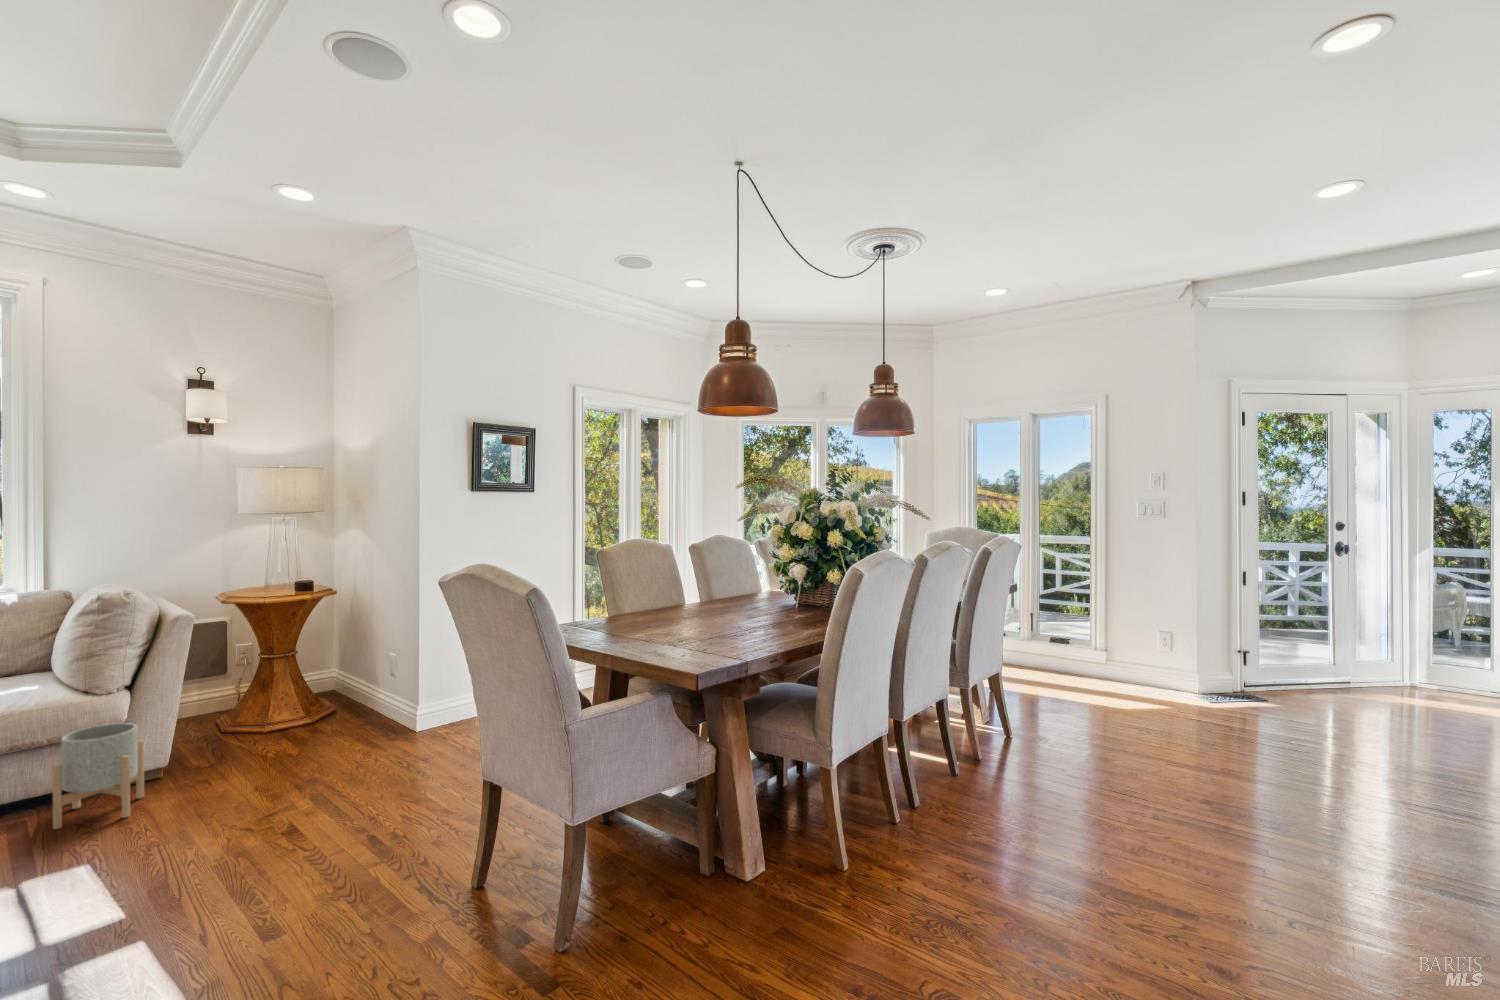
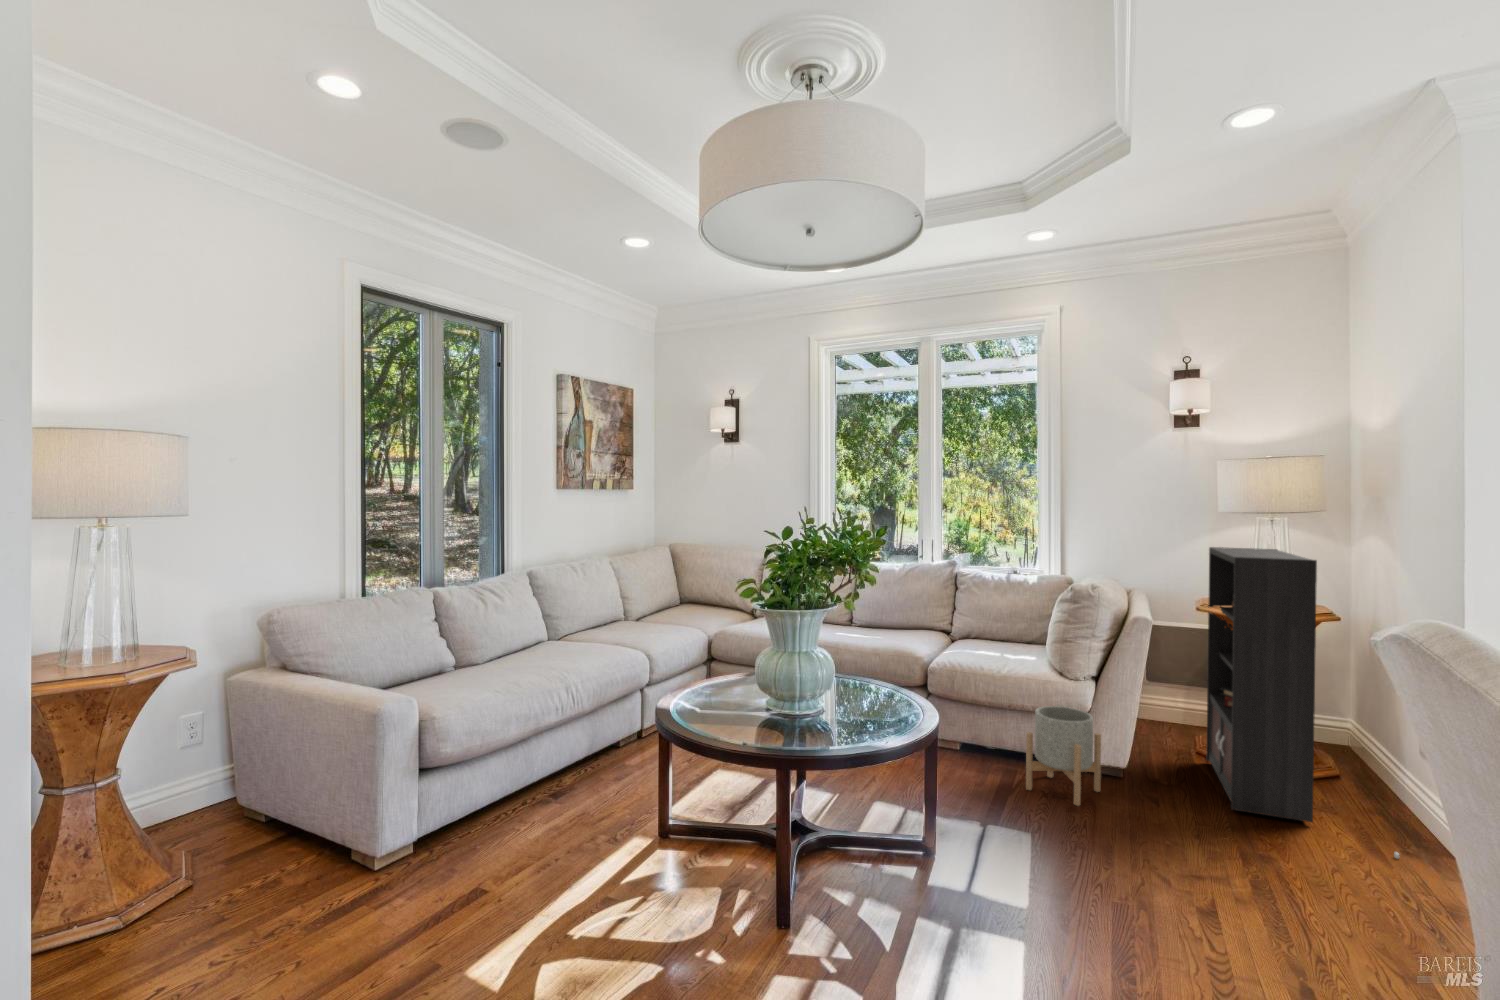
bookcase: none [231,543,389,761] -> present [1206,547,1400,858]

